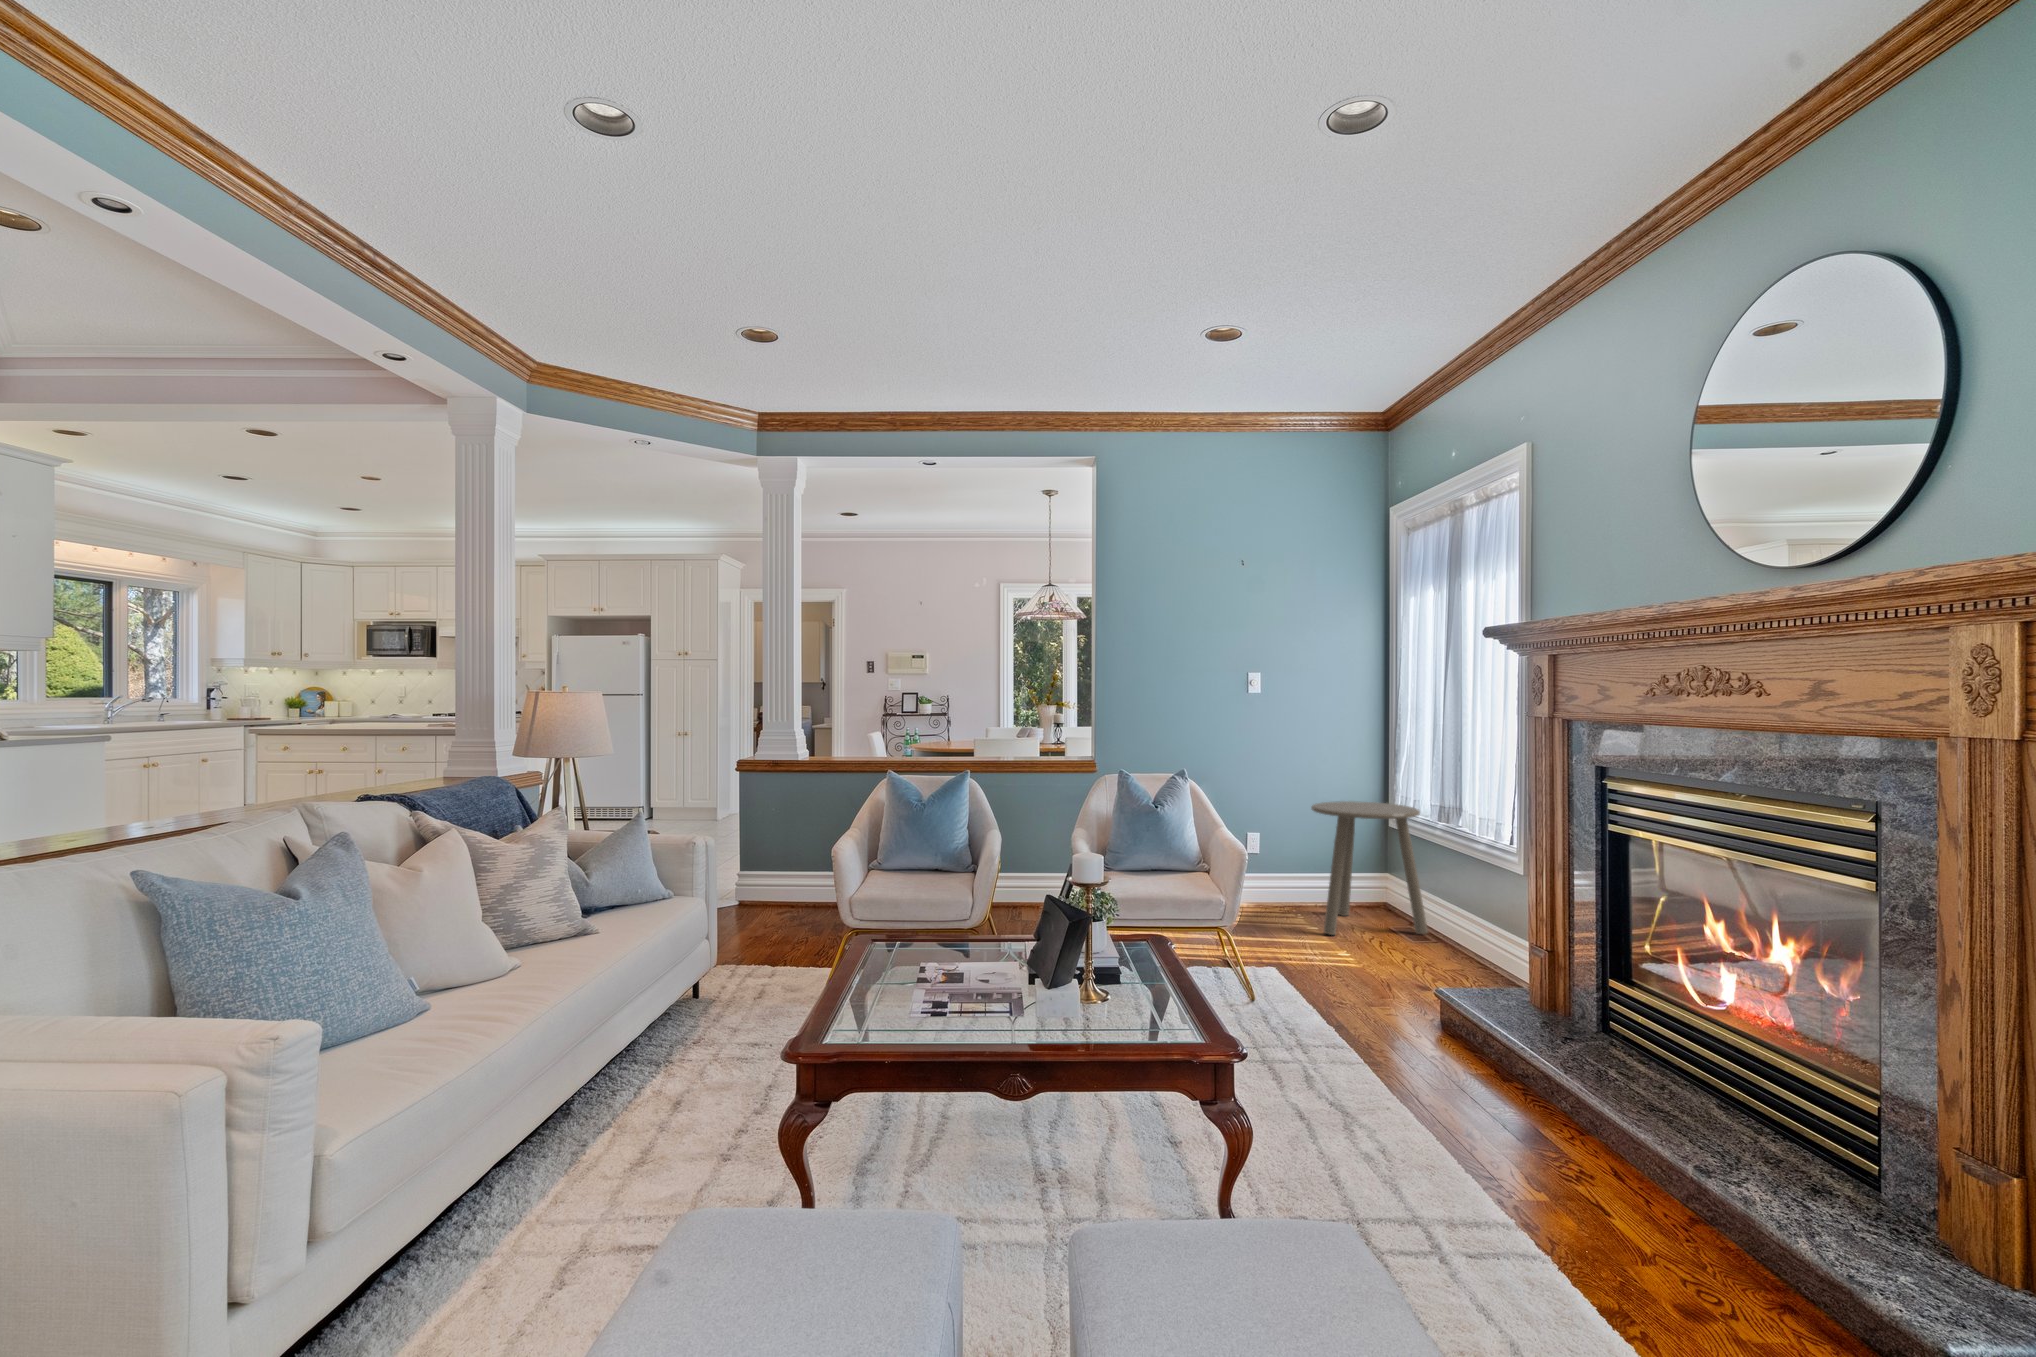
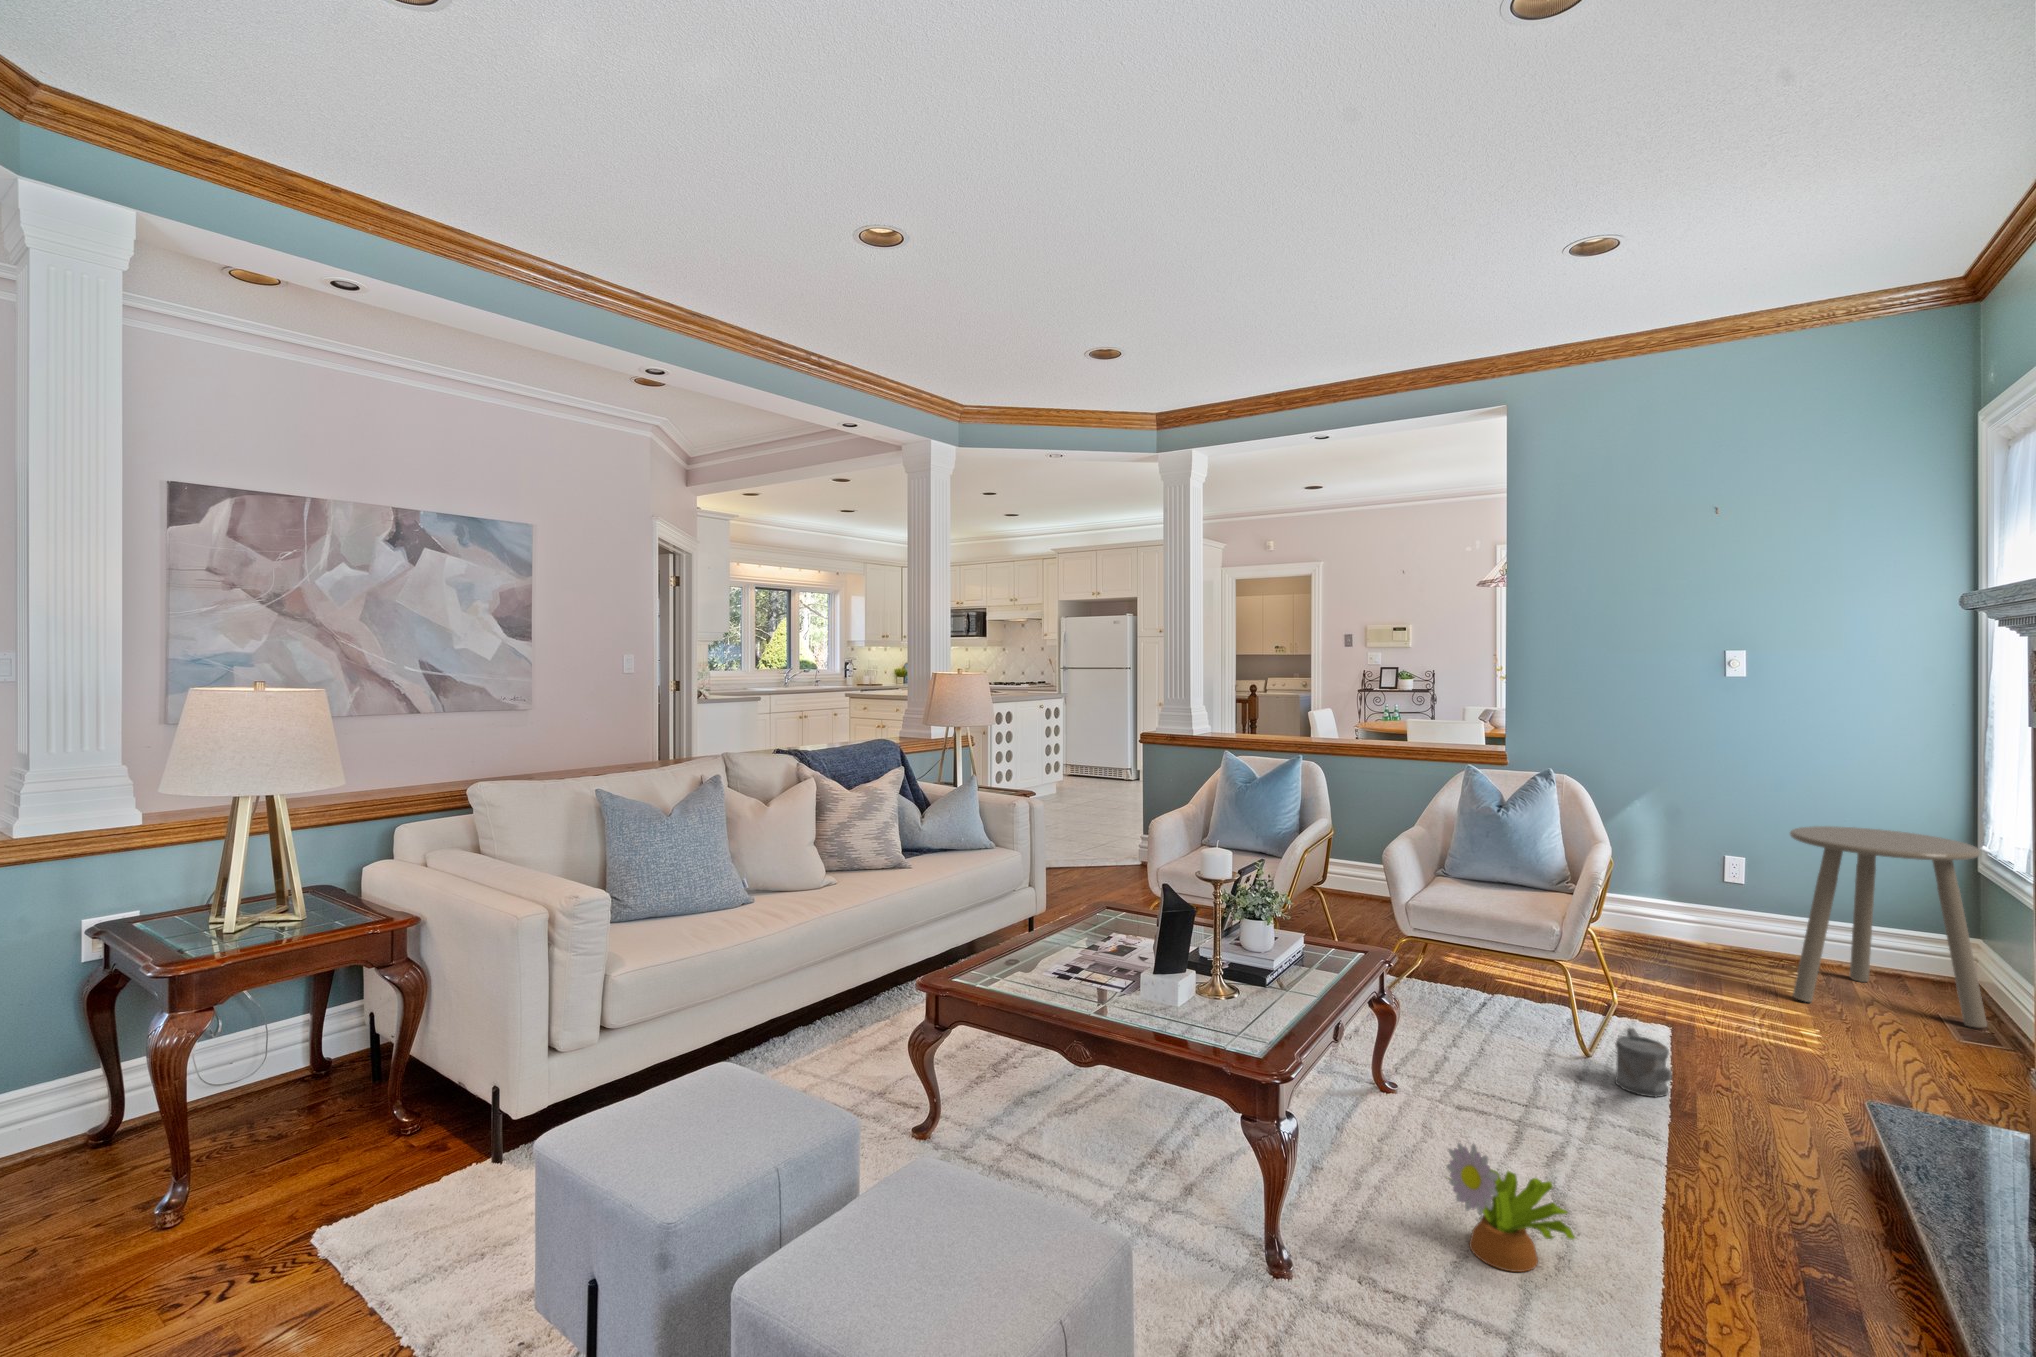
watering can: none [1284,971,1343,1022] -> present [1615,1028,1672,1097]
decorative plant: none [1293,1073,1408,1174] -> present [1446,1143,1575,1272]

